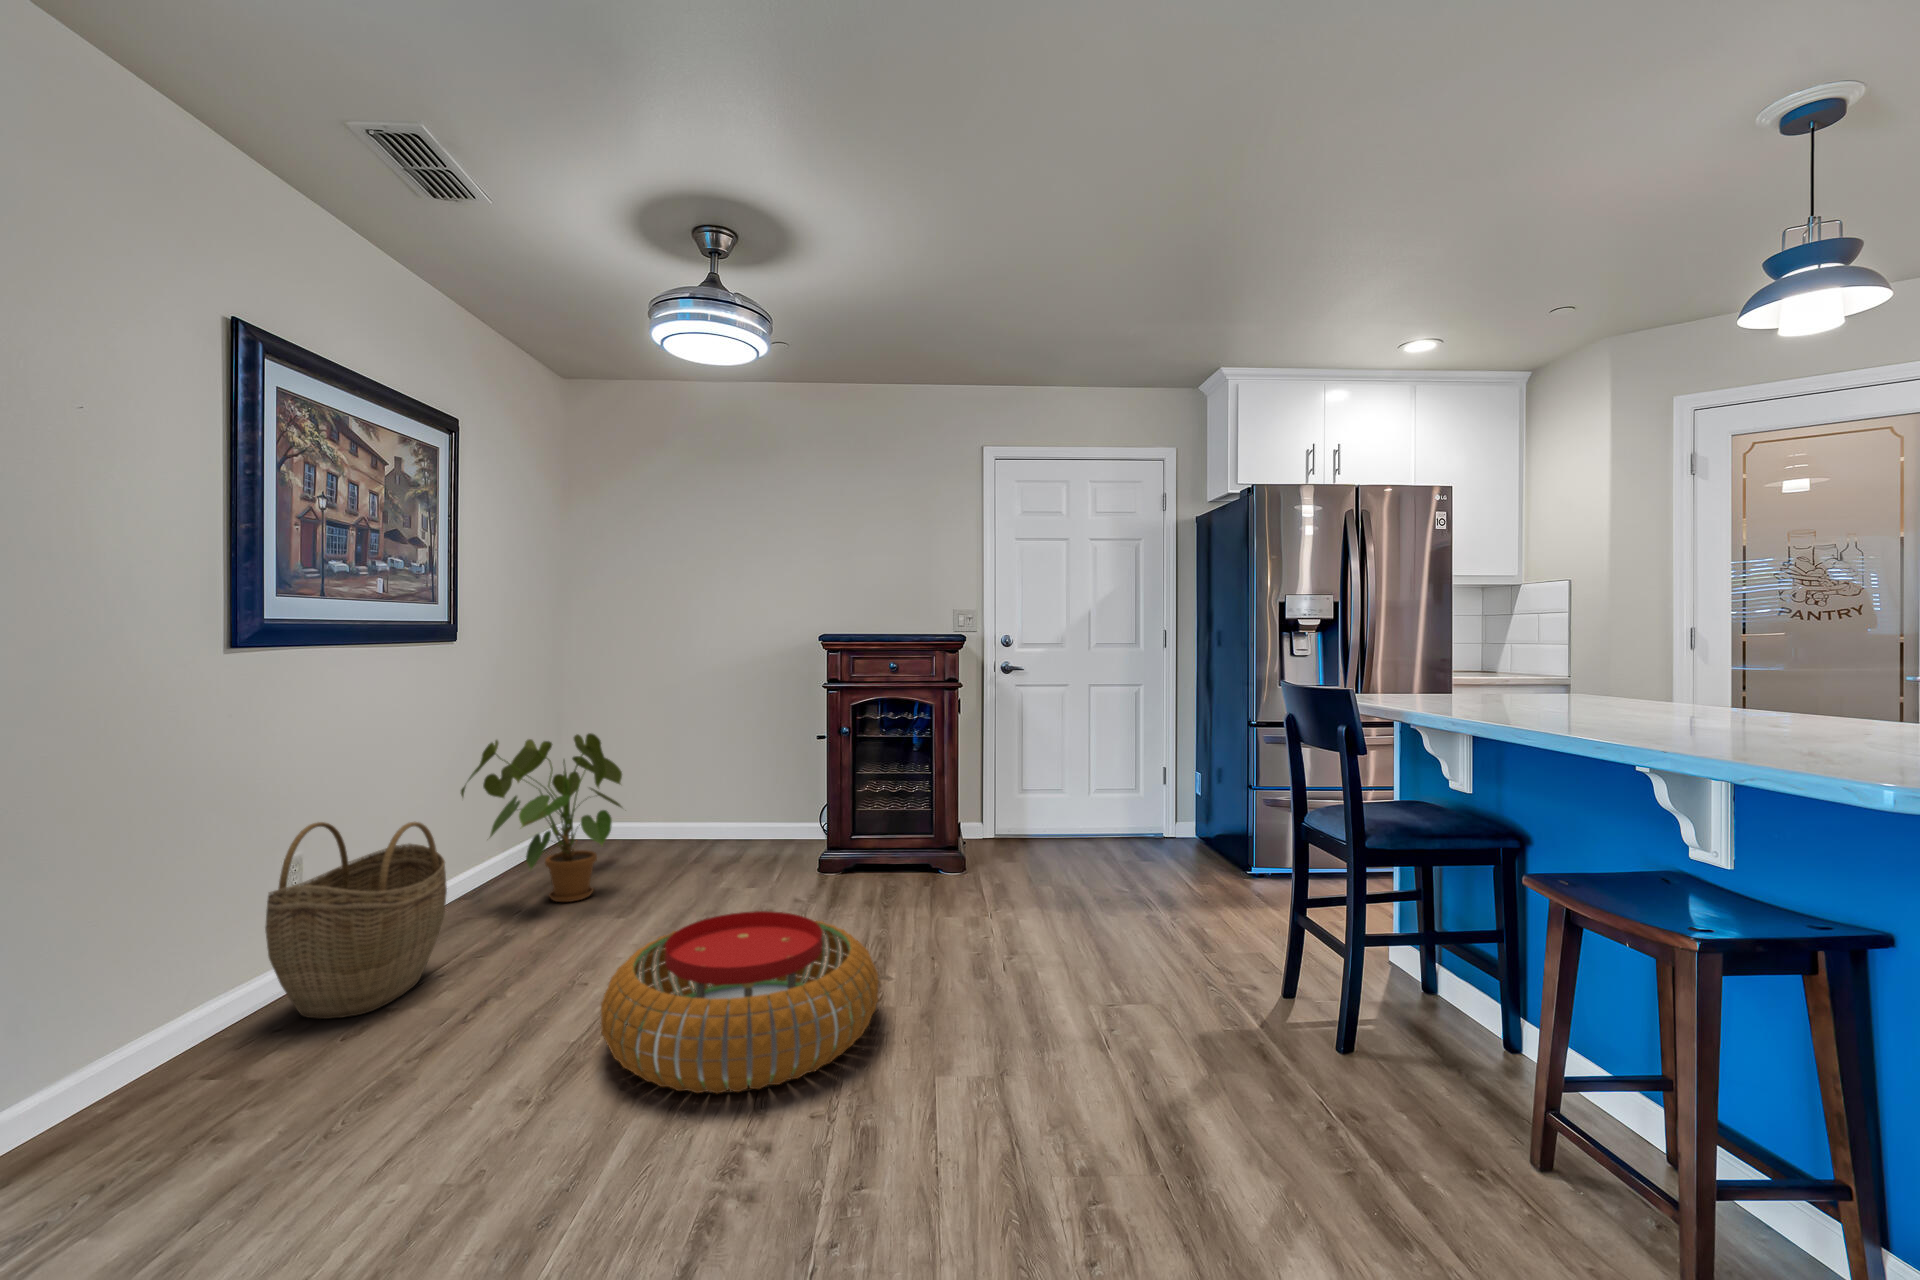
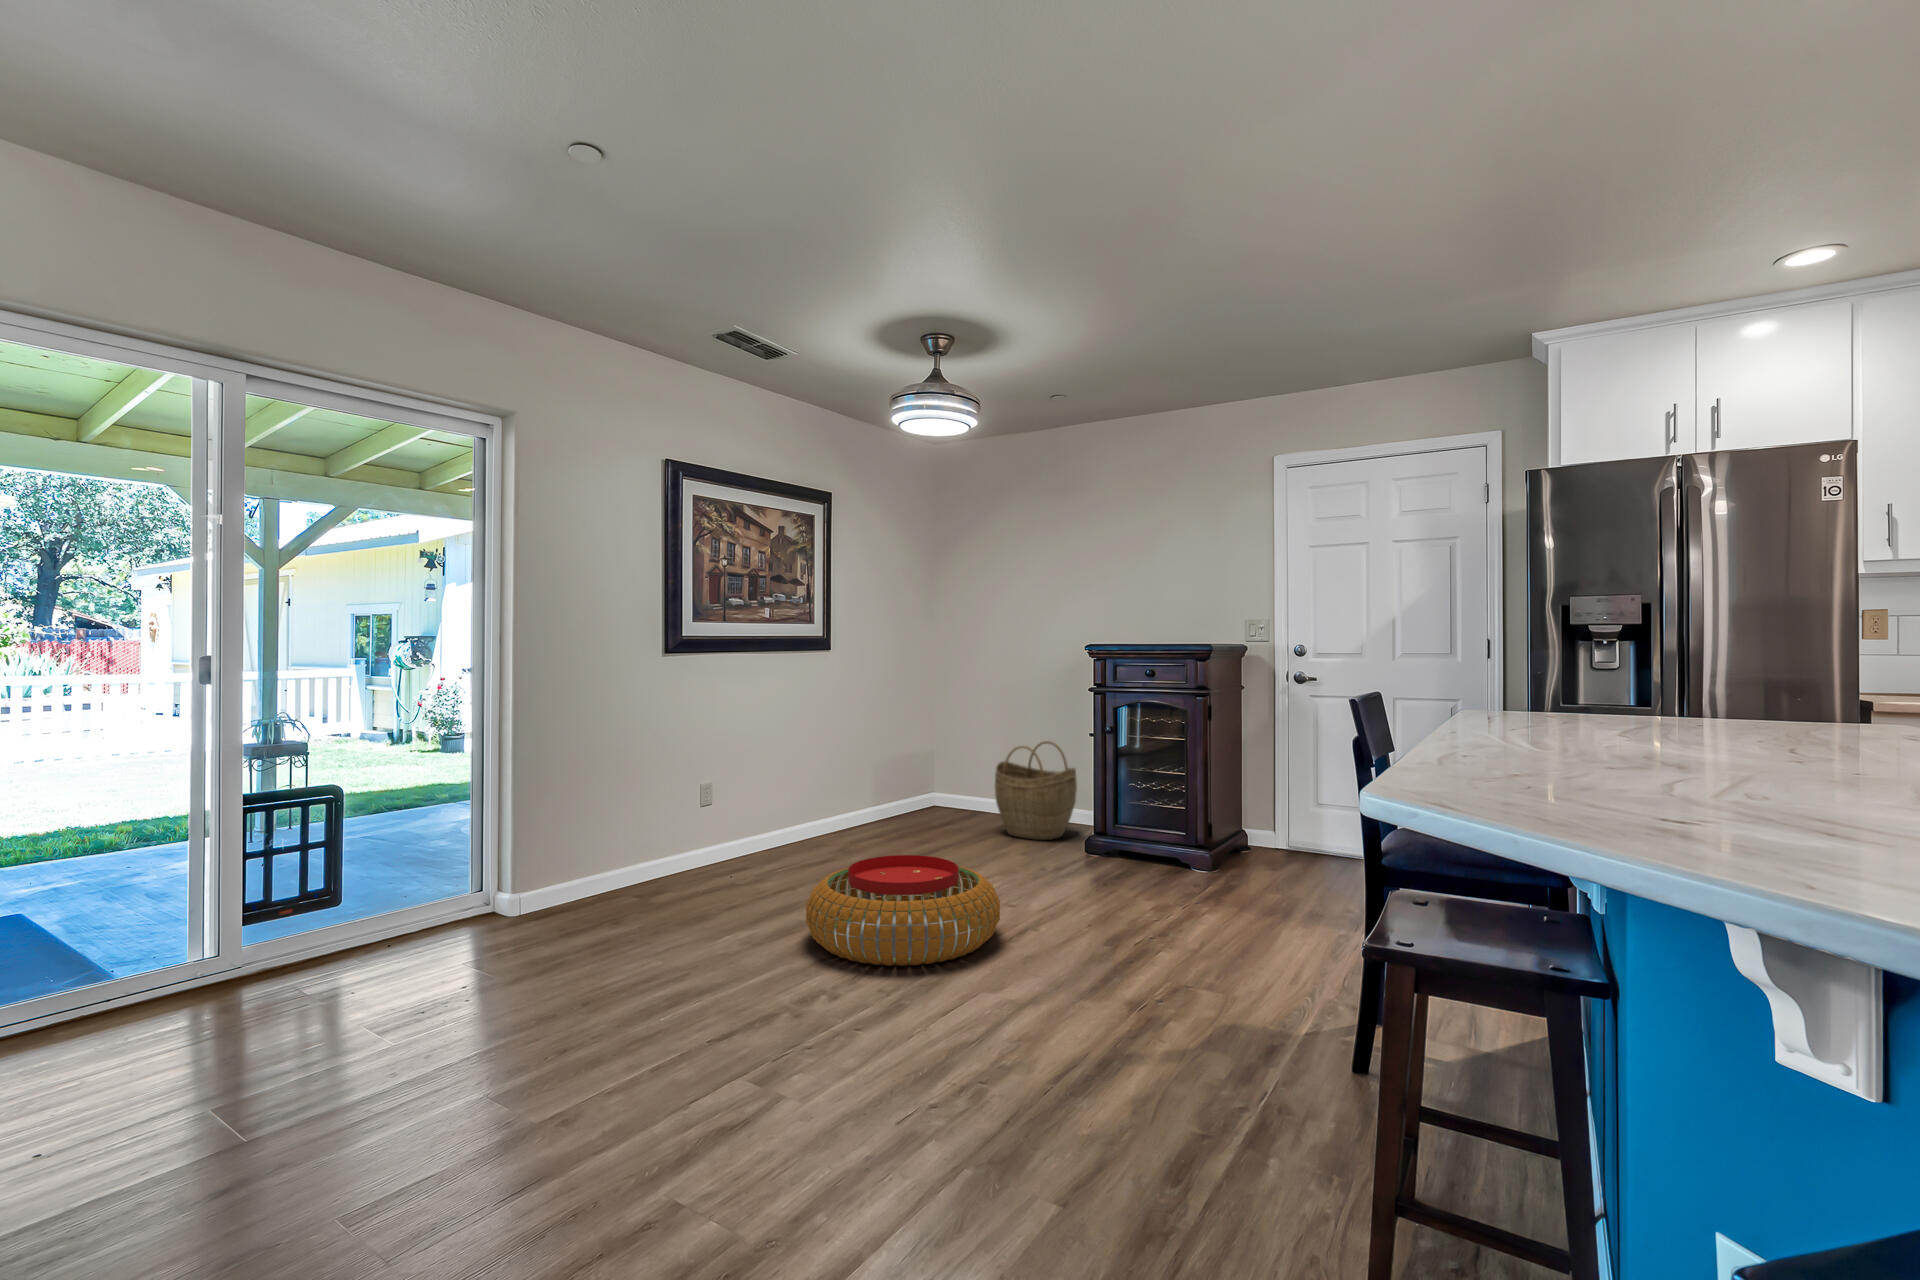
house plant: present [461,733,622,902] -> none [825,721,945,848]
woven basket: present [265,822,447,1019] -> present [995,741,1077,840]

